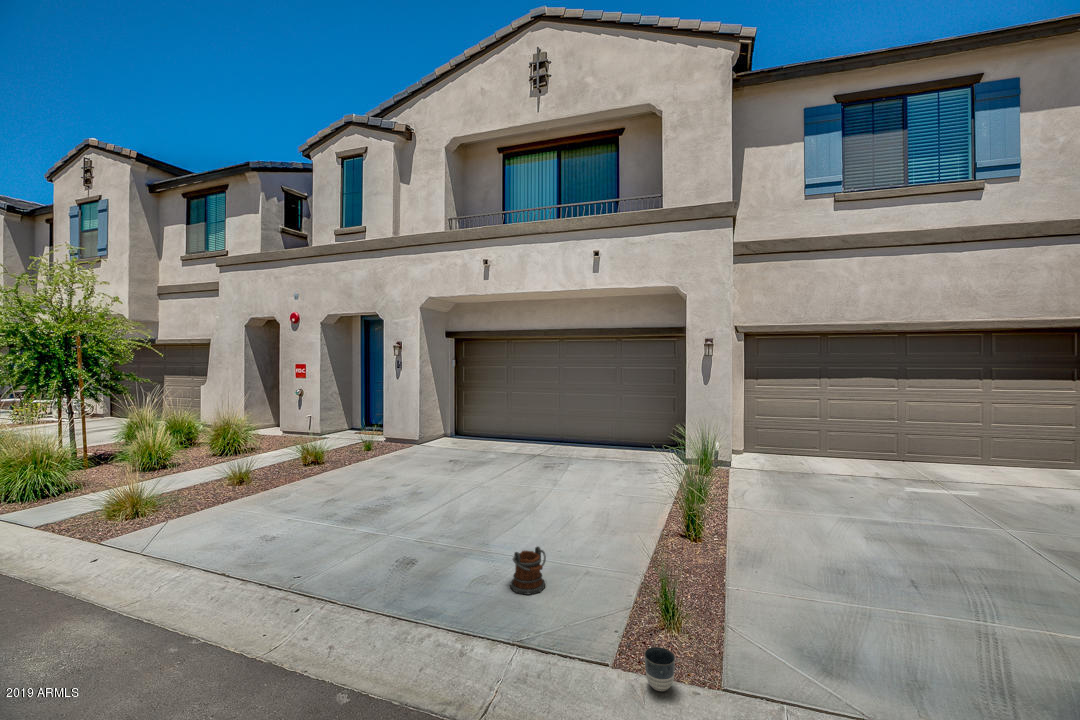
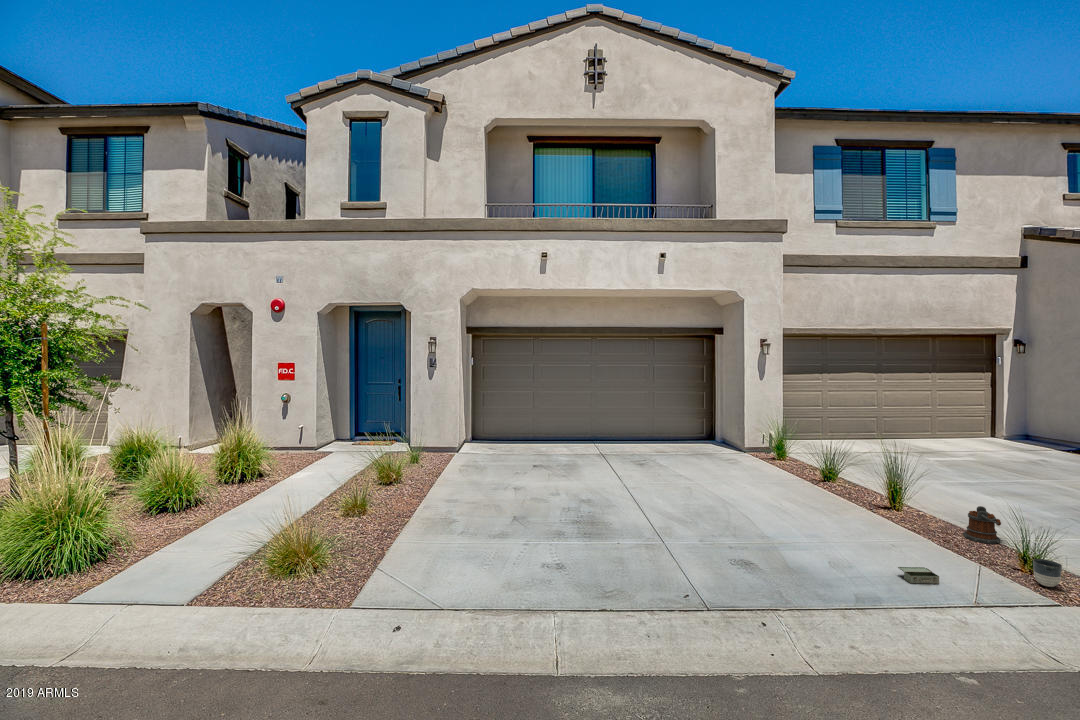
bucket: present [510,547,546,595] -> present [963,506,1001,544]
toolbox: none [492,623,534,653] -> present [898,567,939,584]

